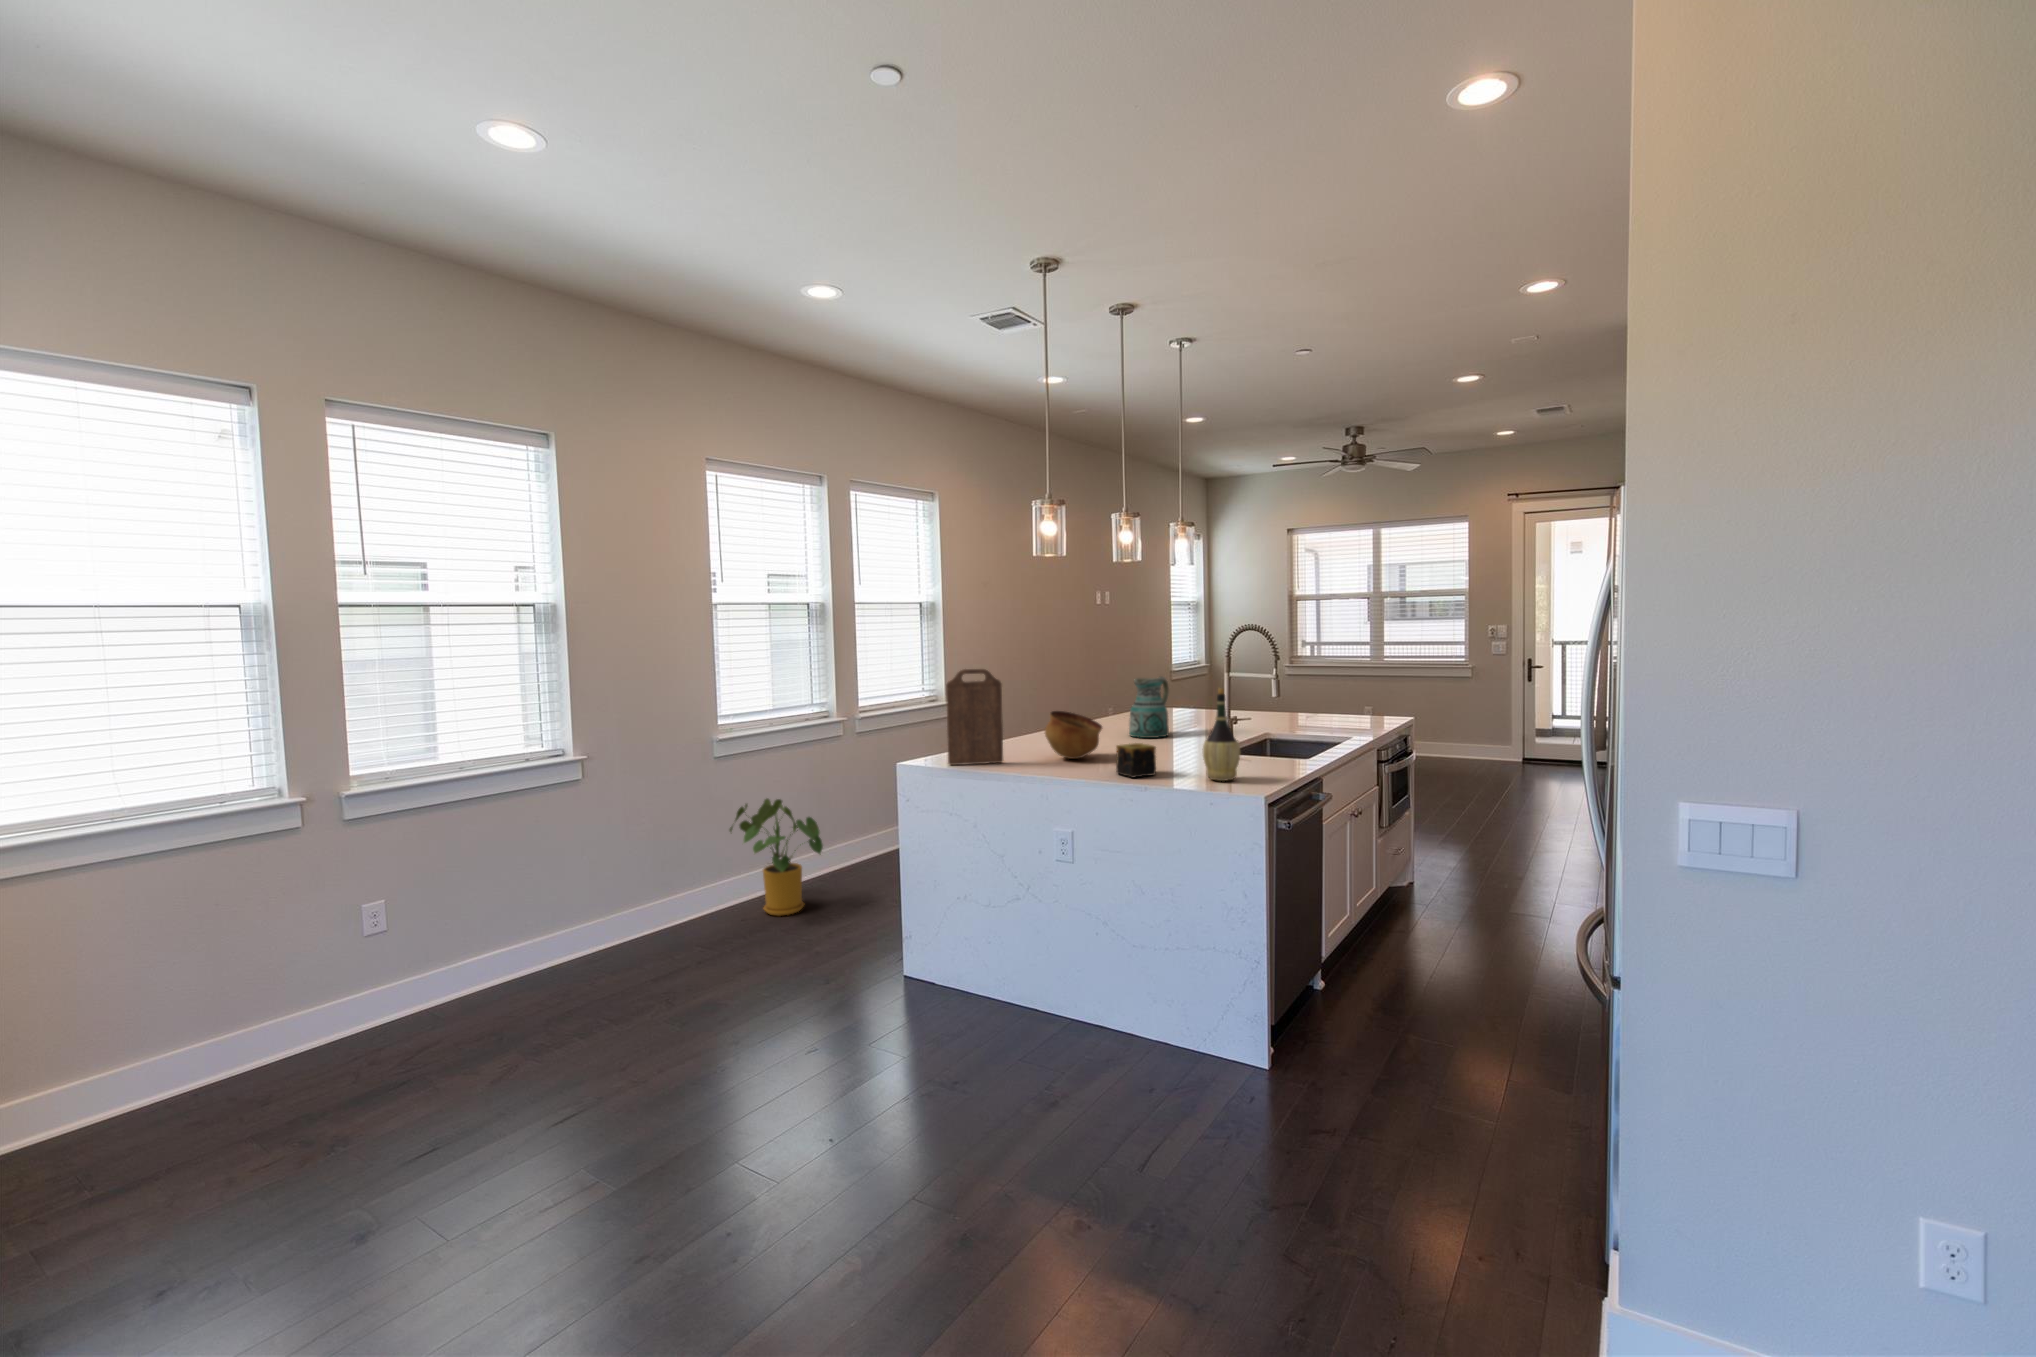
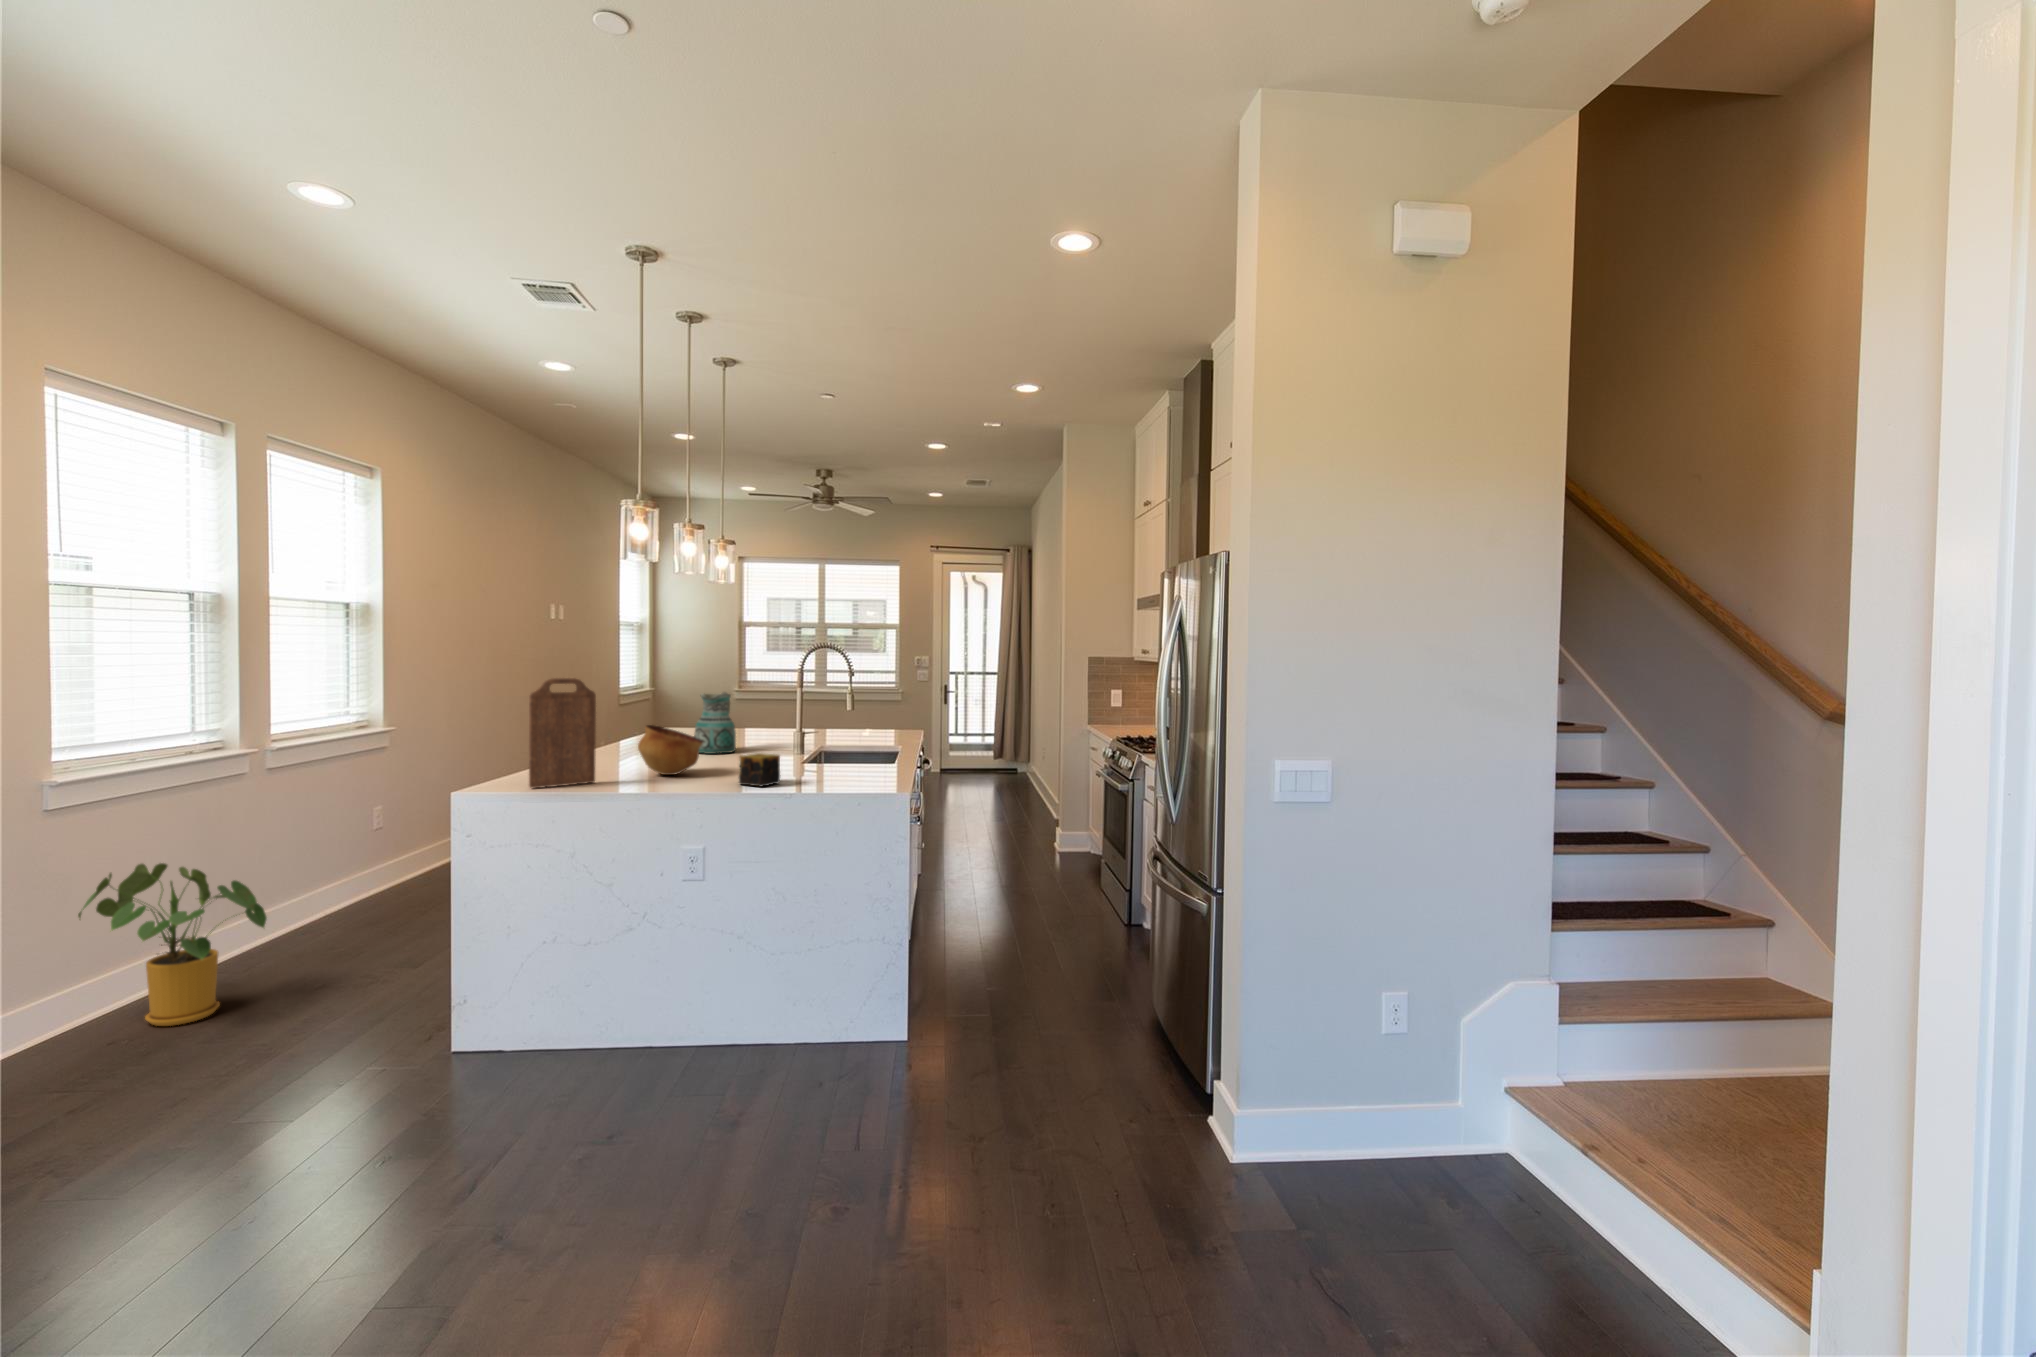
wine bottle: present [1203,688,1240,781] -> none [828,698,863,783]

